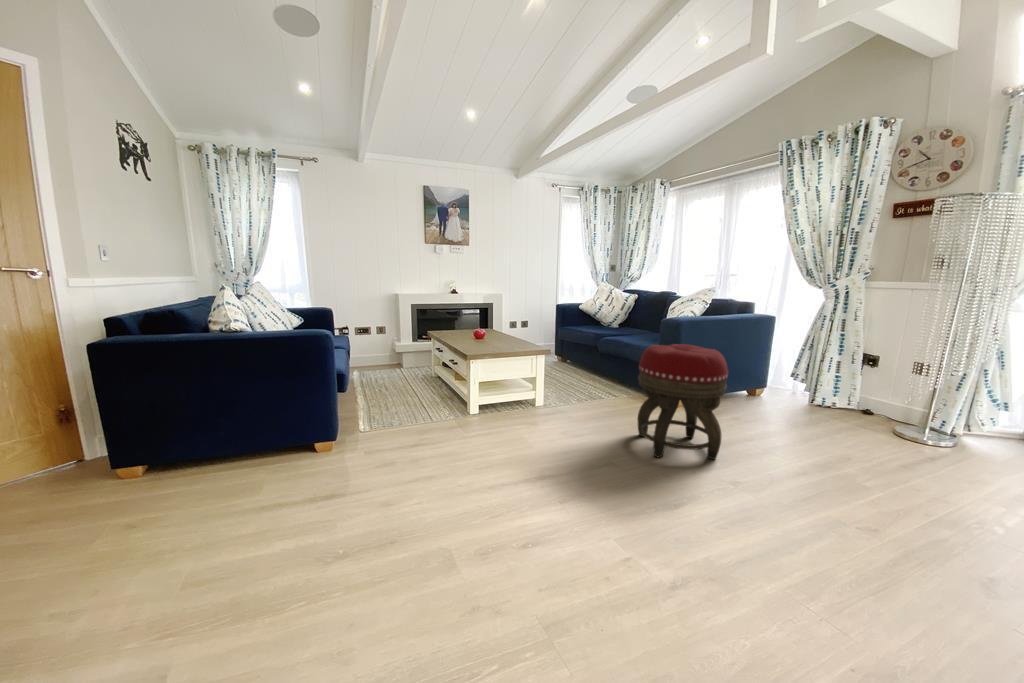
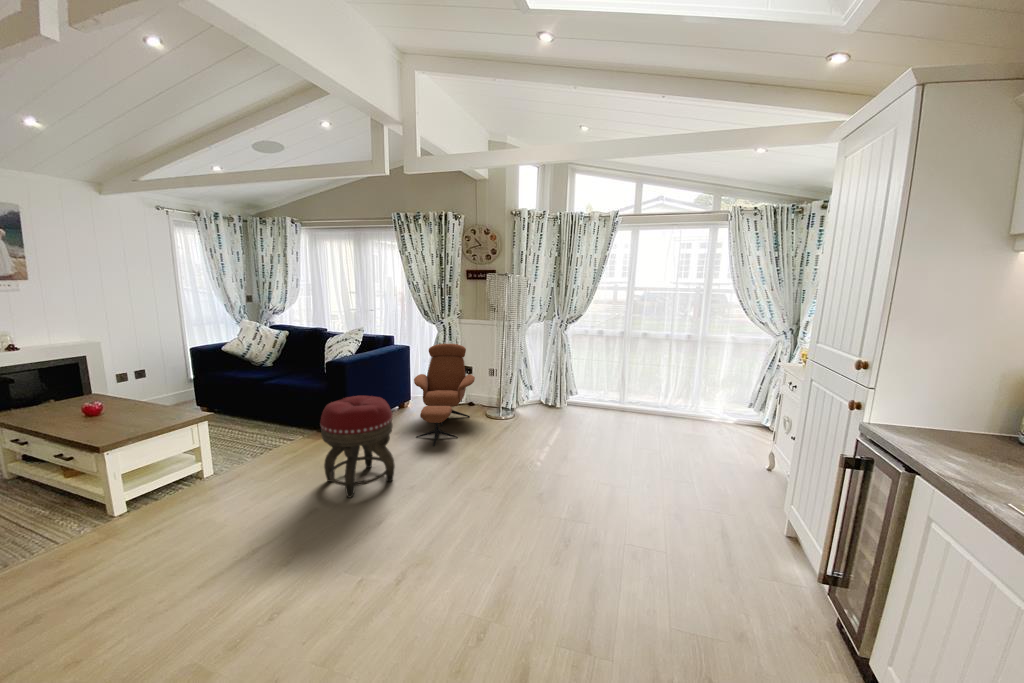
lounge chair: none [763,315,883,445] -> present [414,344,475,446]

